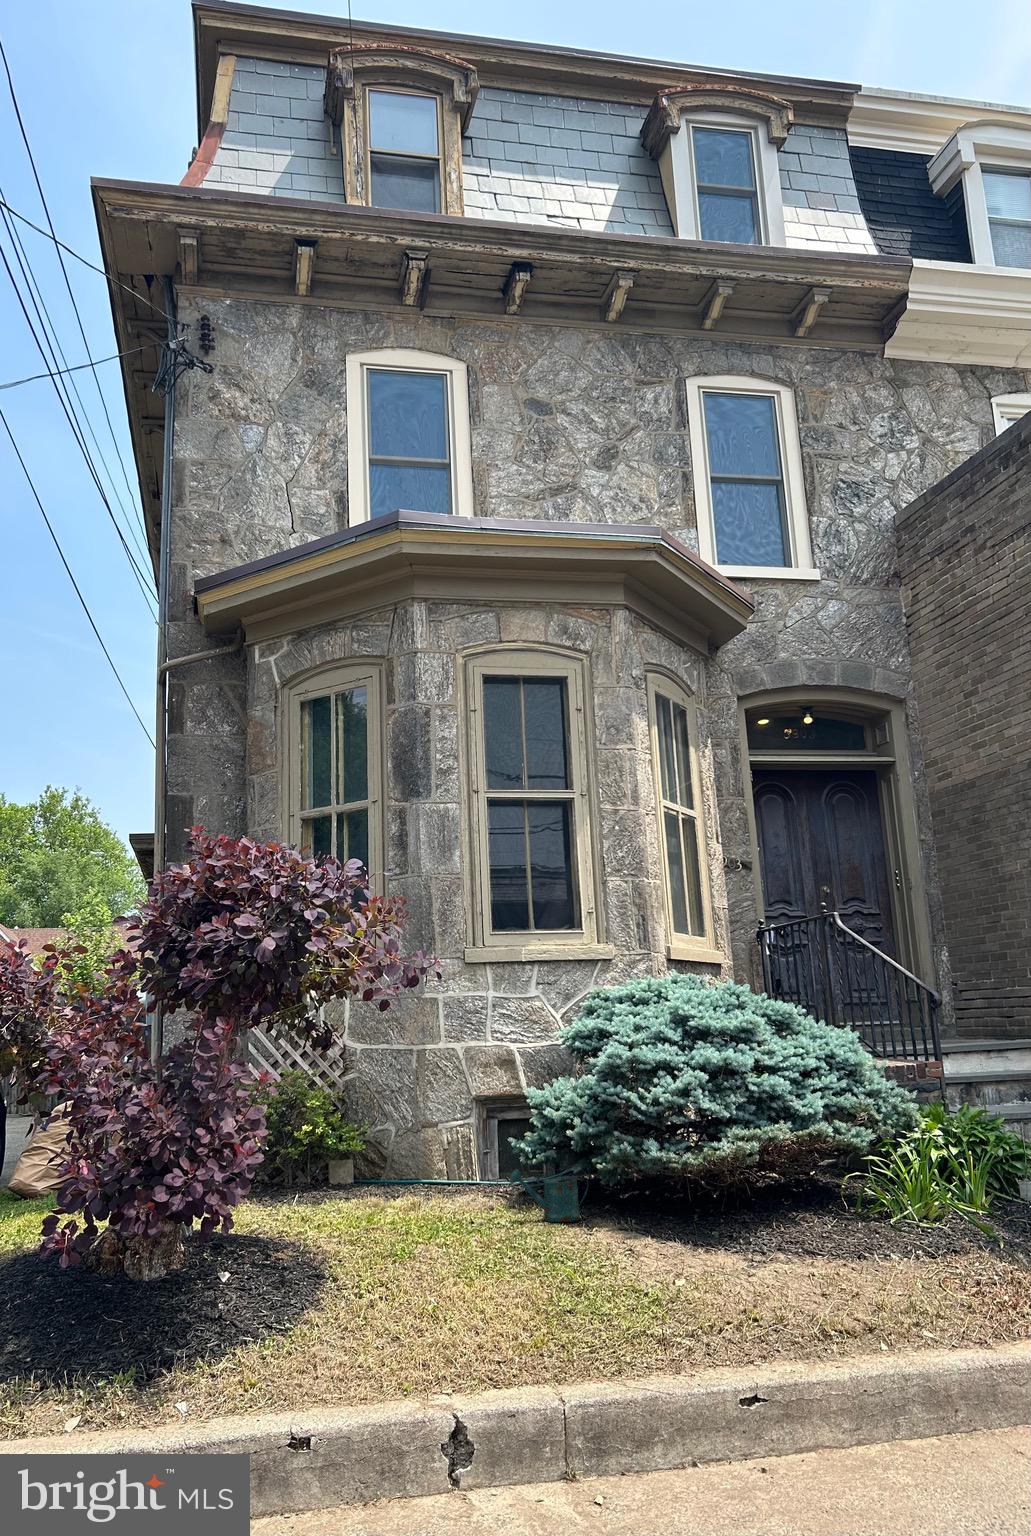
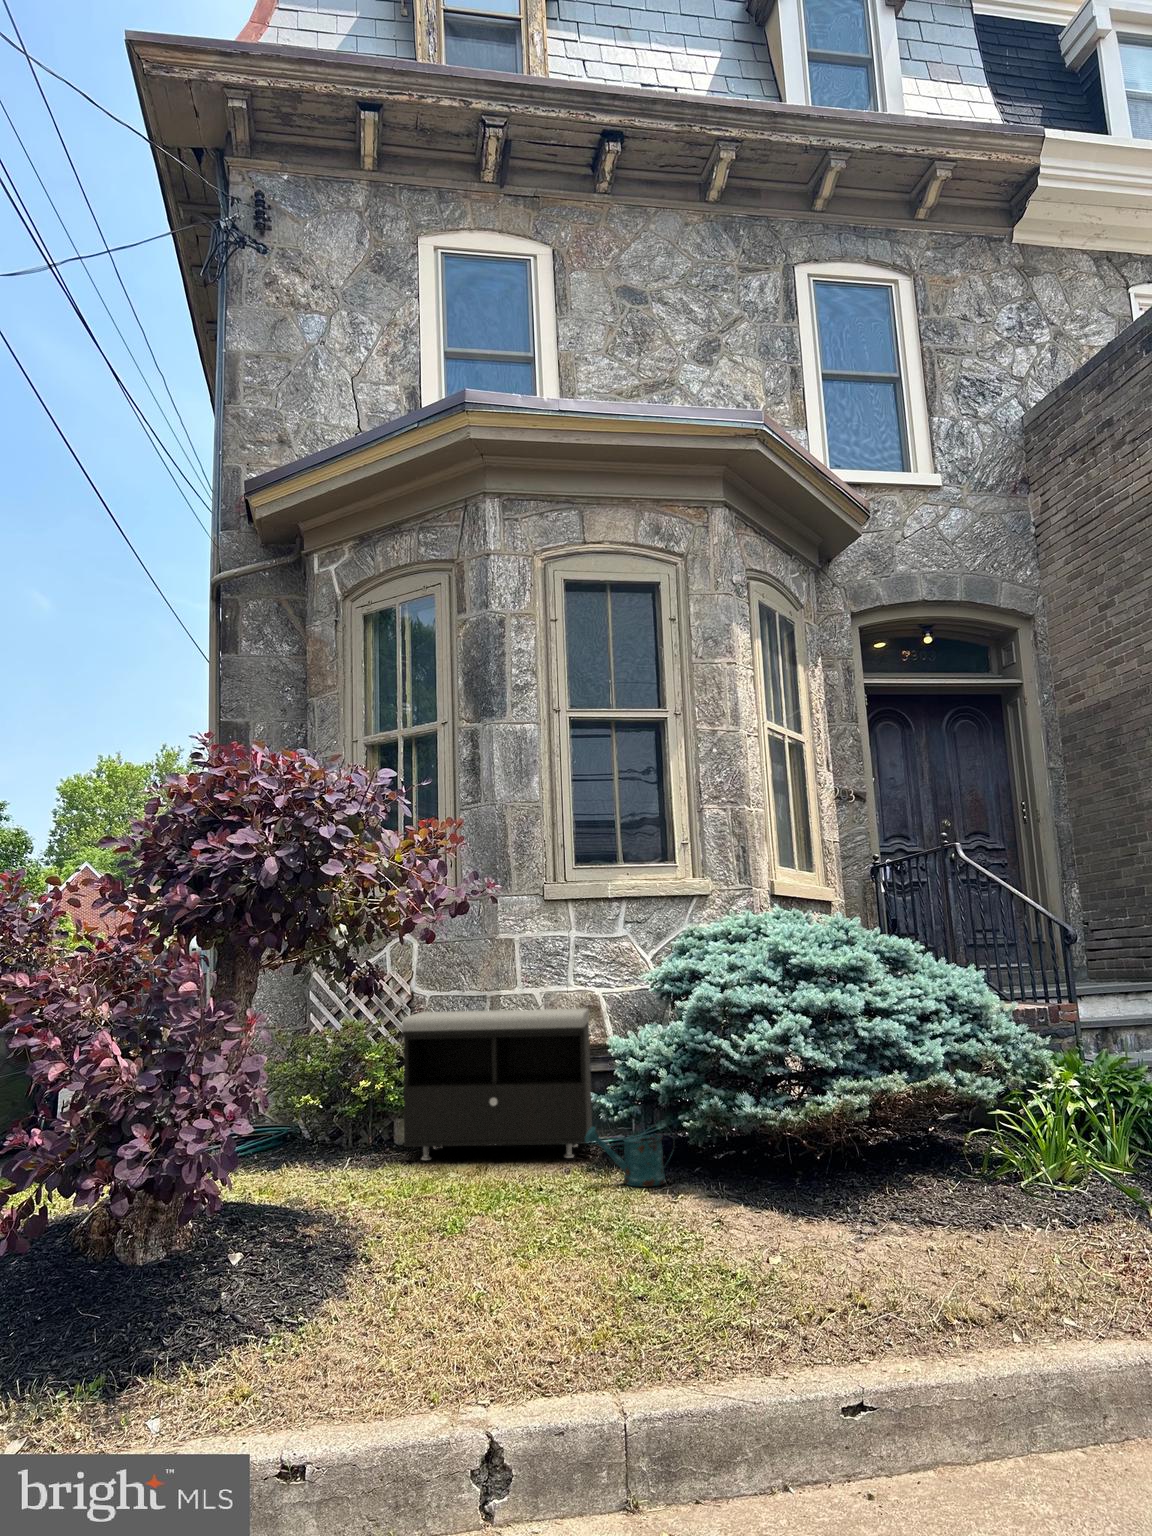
storage bench: none [341,1063,508,1201] -> present [402,1008,592,1160]

